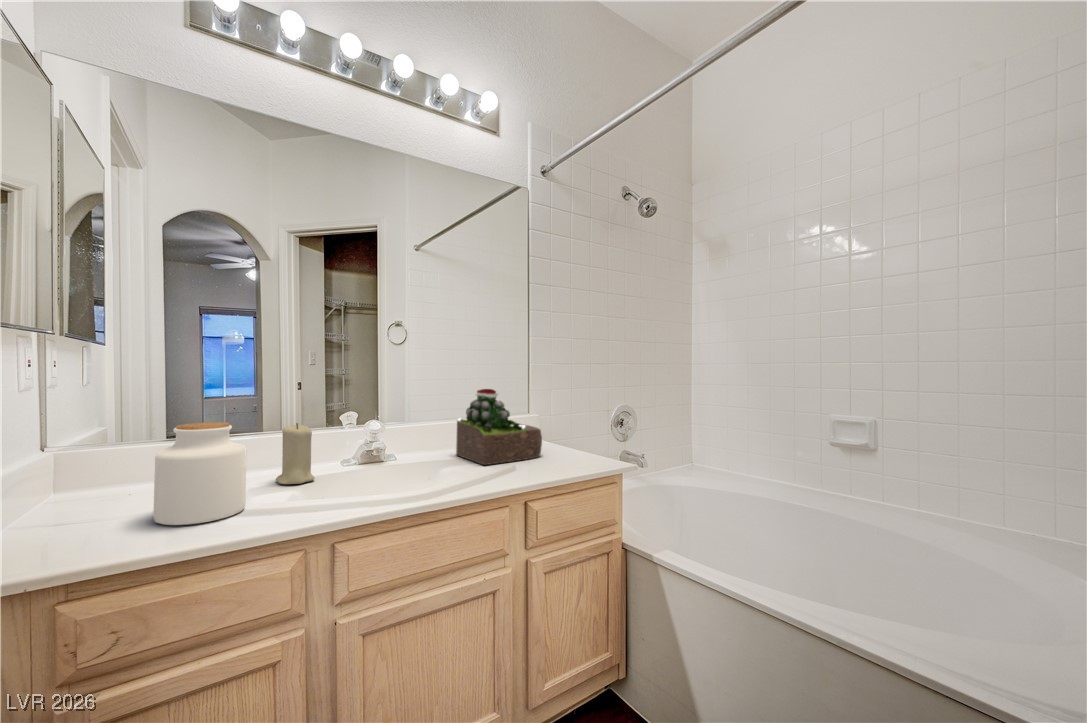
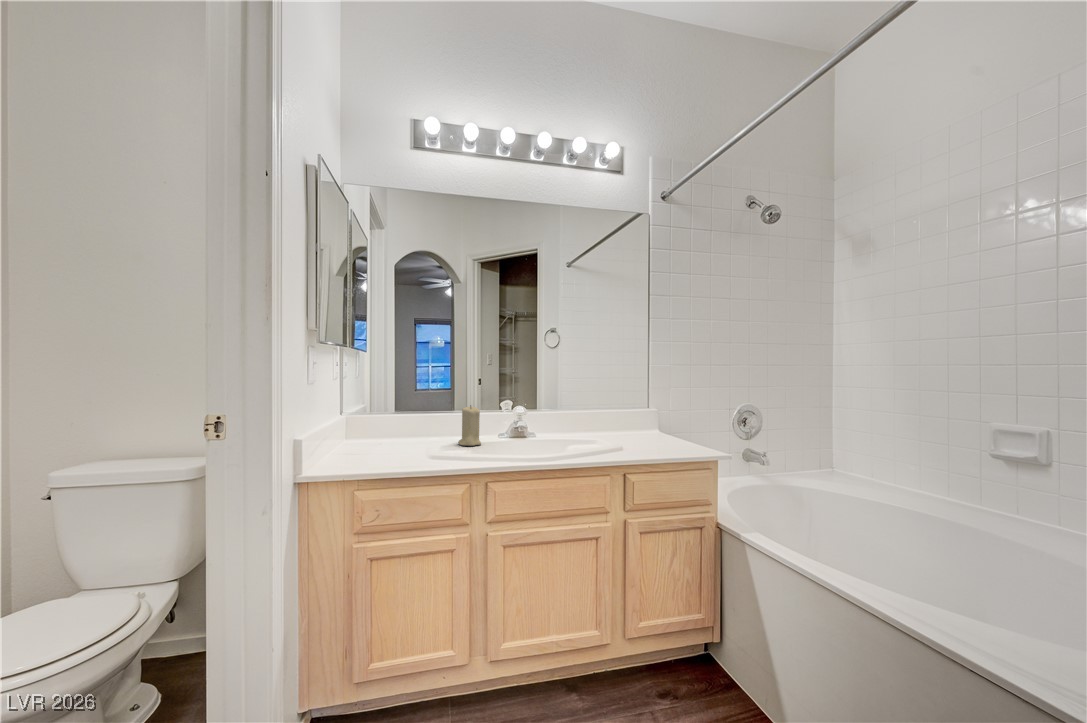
succulent plant: present [456,389,542,465] -> none [584,385,653,445]
jar: present [153,422,246,525] -> none [392,401,439,461]

